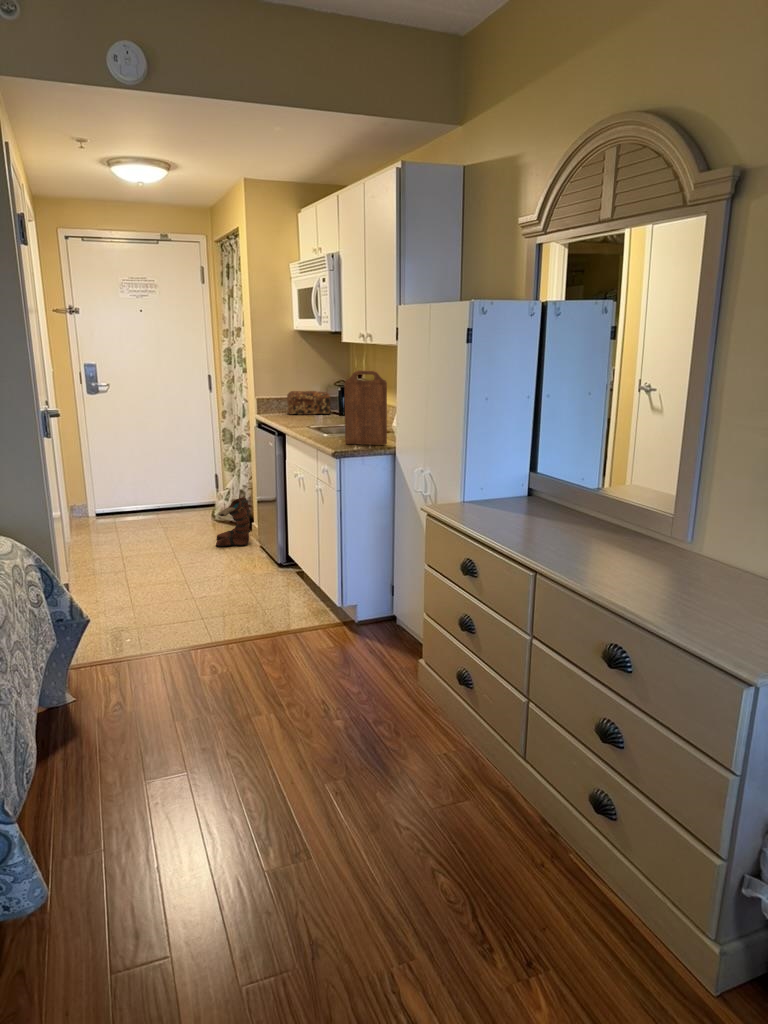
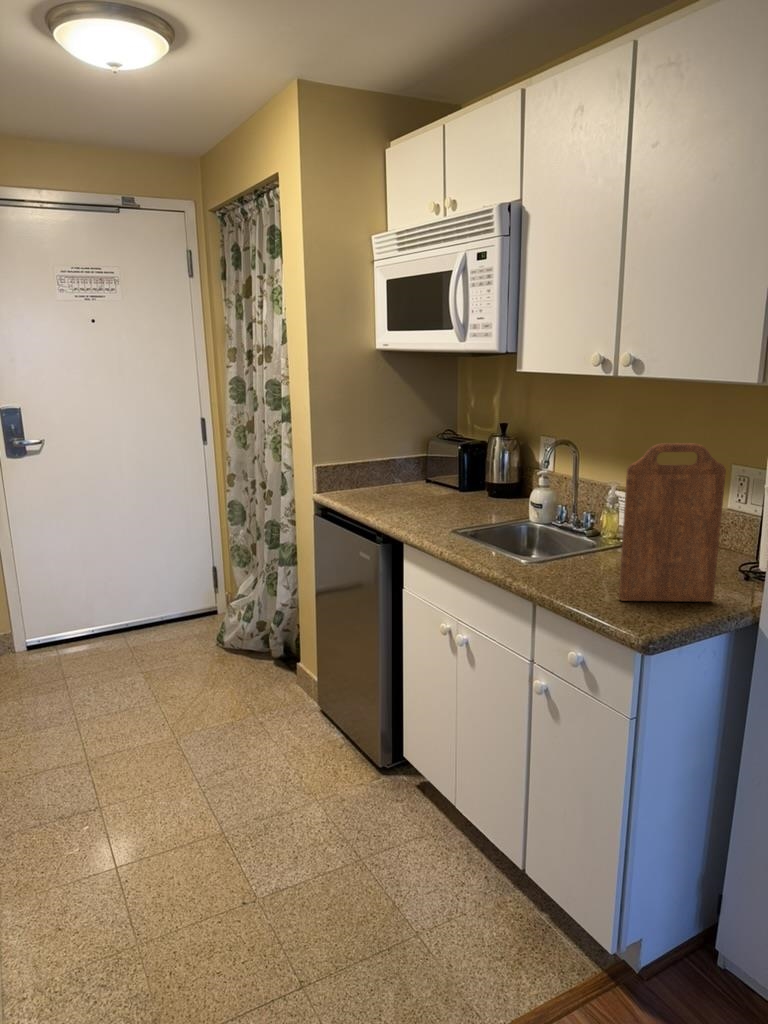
bread loaf: present [287,391,331,415] -> none [369,452,447,495]
boots: present [216,497,250,547] -> none [240,625,300,716]

